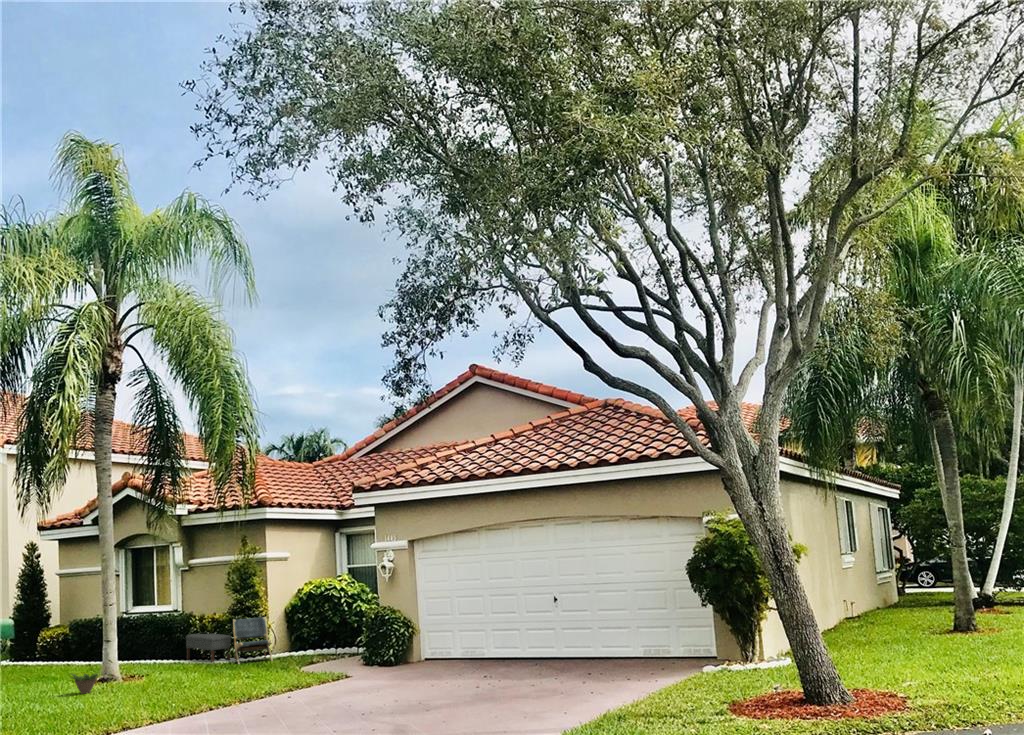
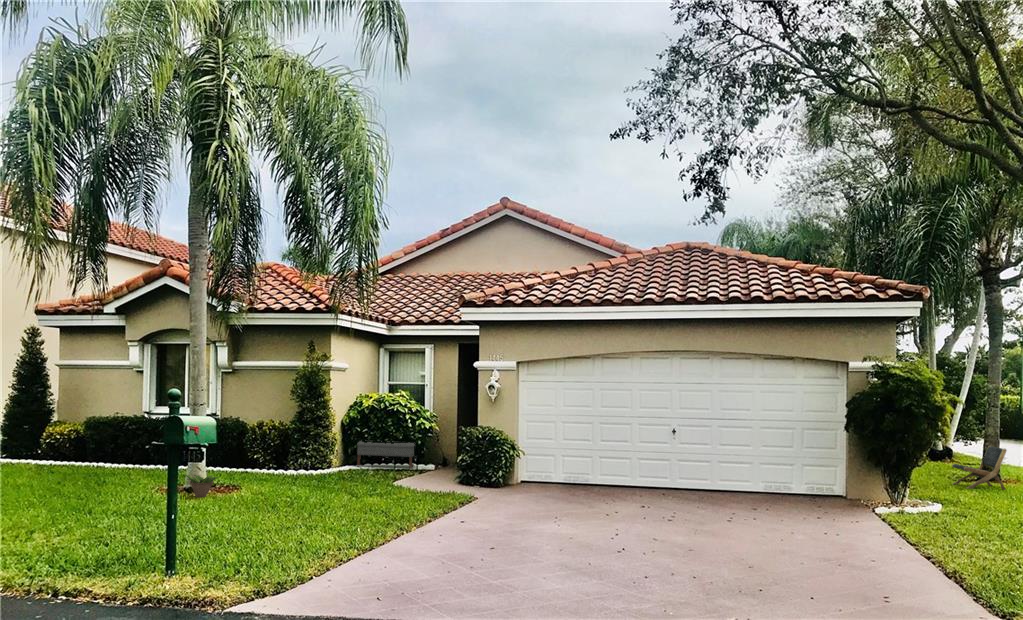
lounge chair: present [233,617,273,664] -> present [952,446,1007,490]
bench: present [186,634,231,662] -> present [357,441,415,469]

